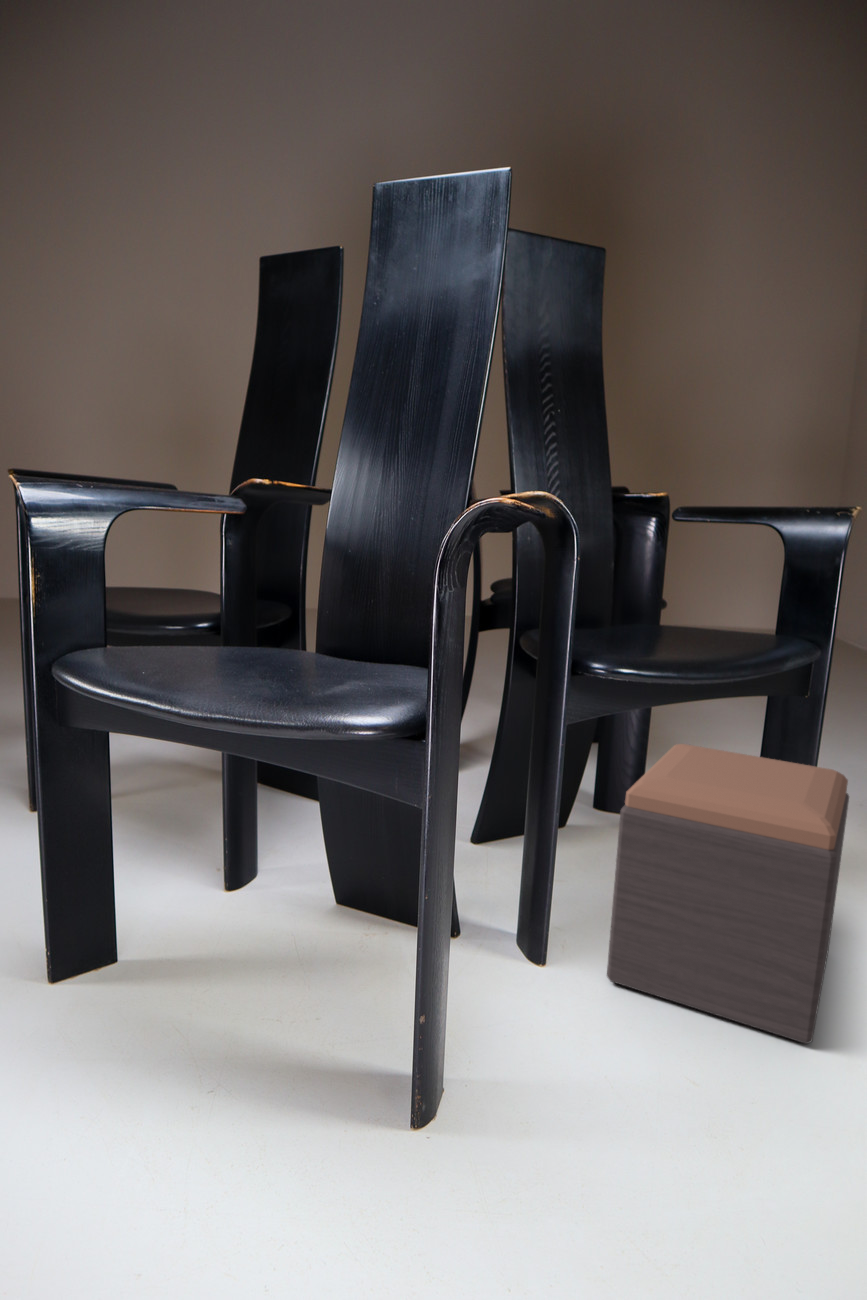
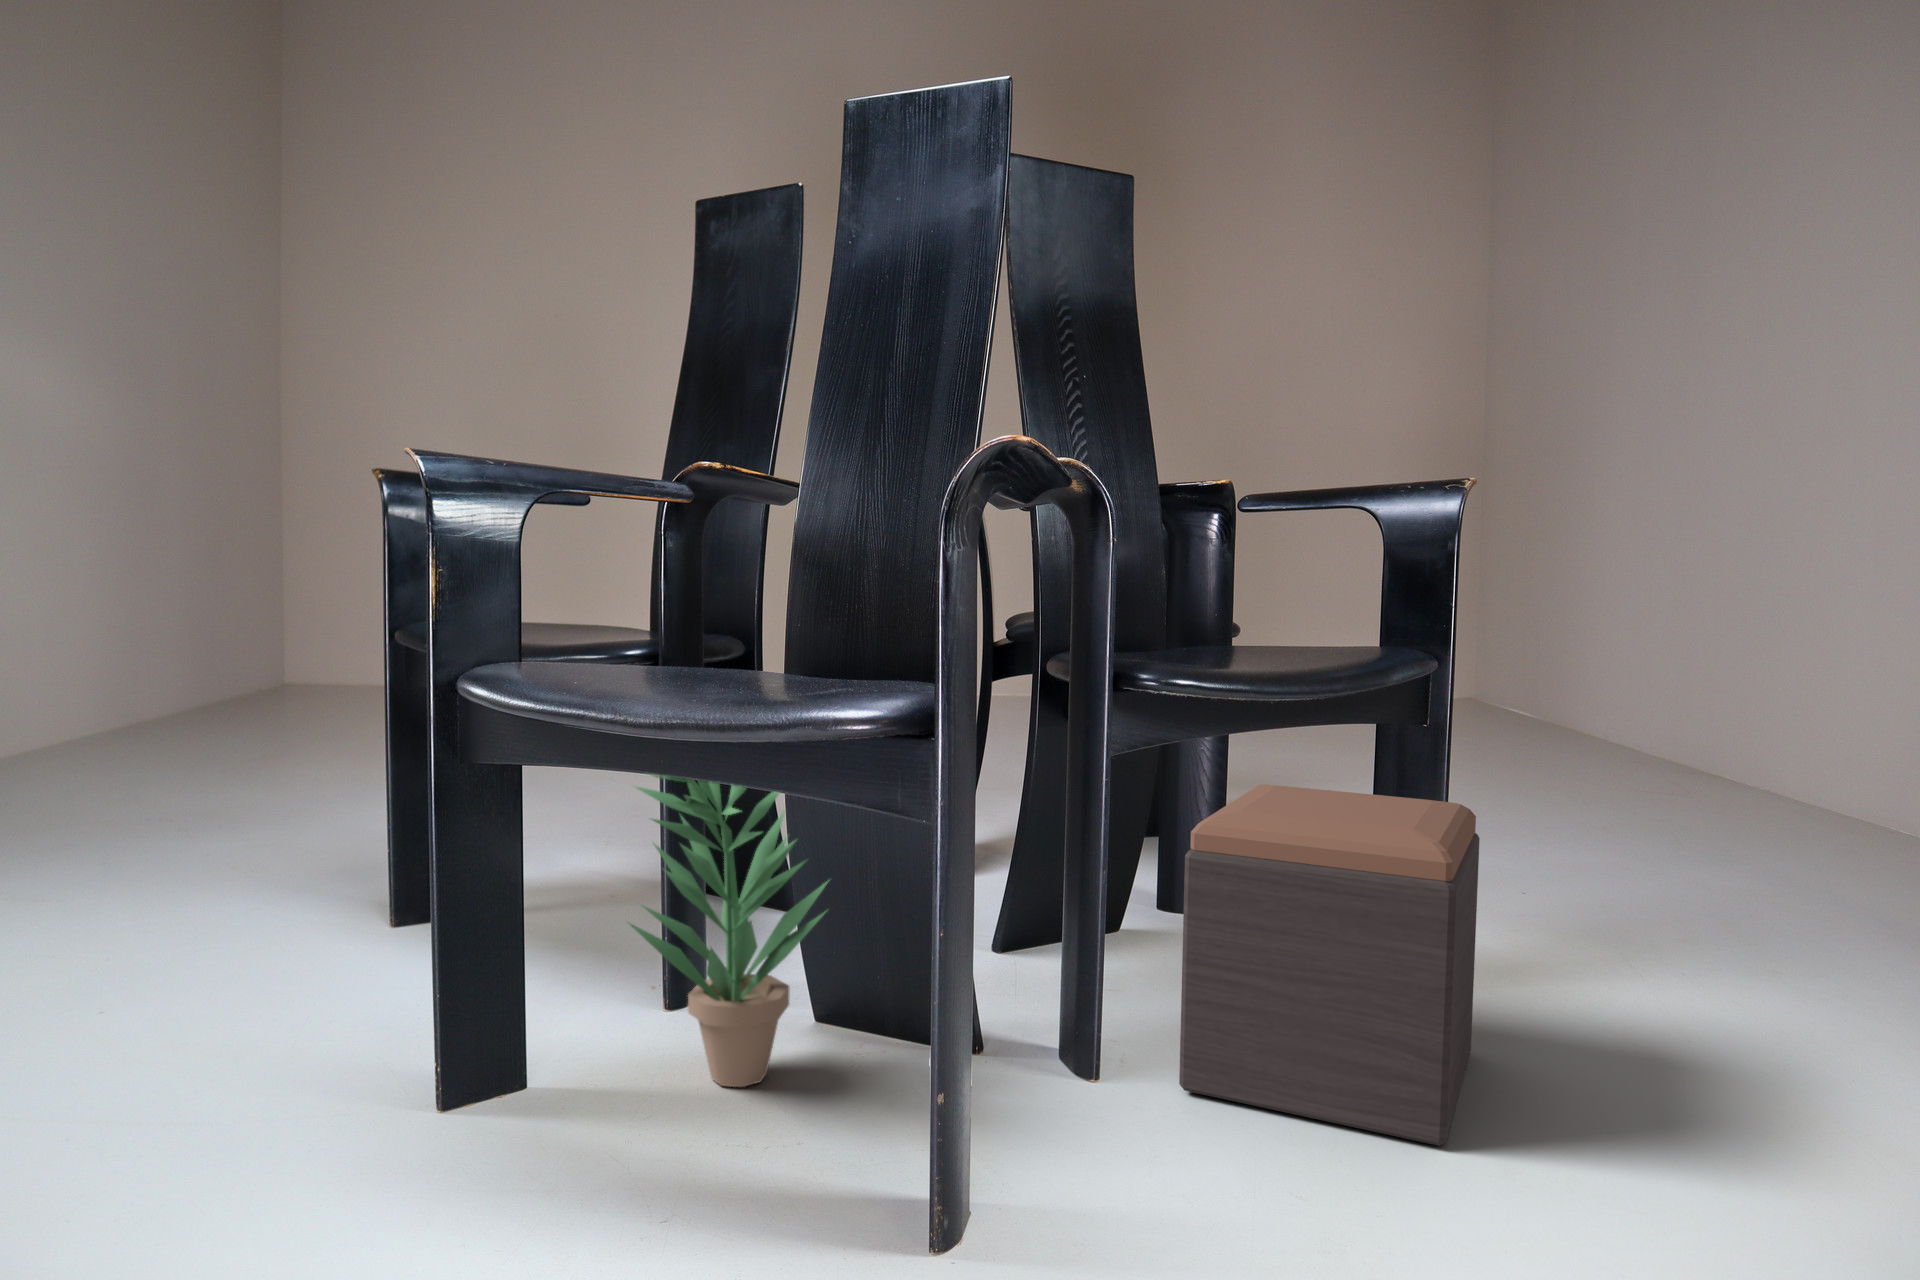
potted plant: none [190,699,348,965] -> present [629,774,830,1087]

